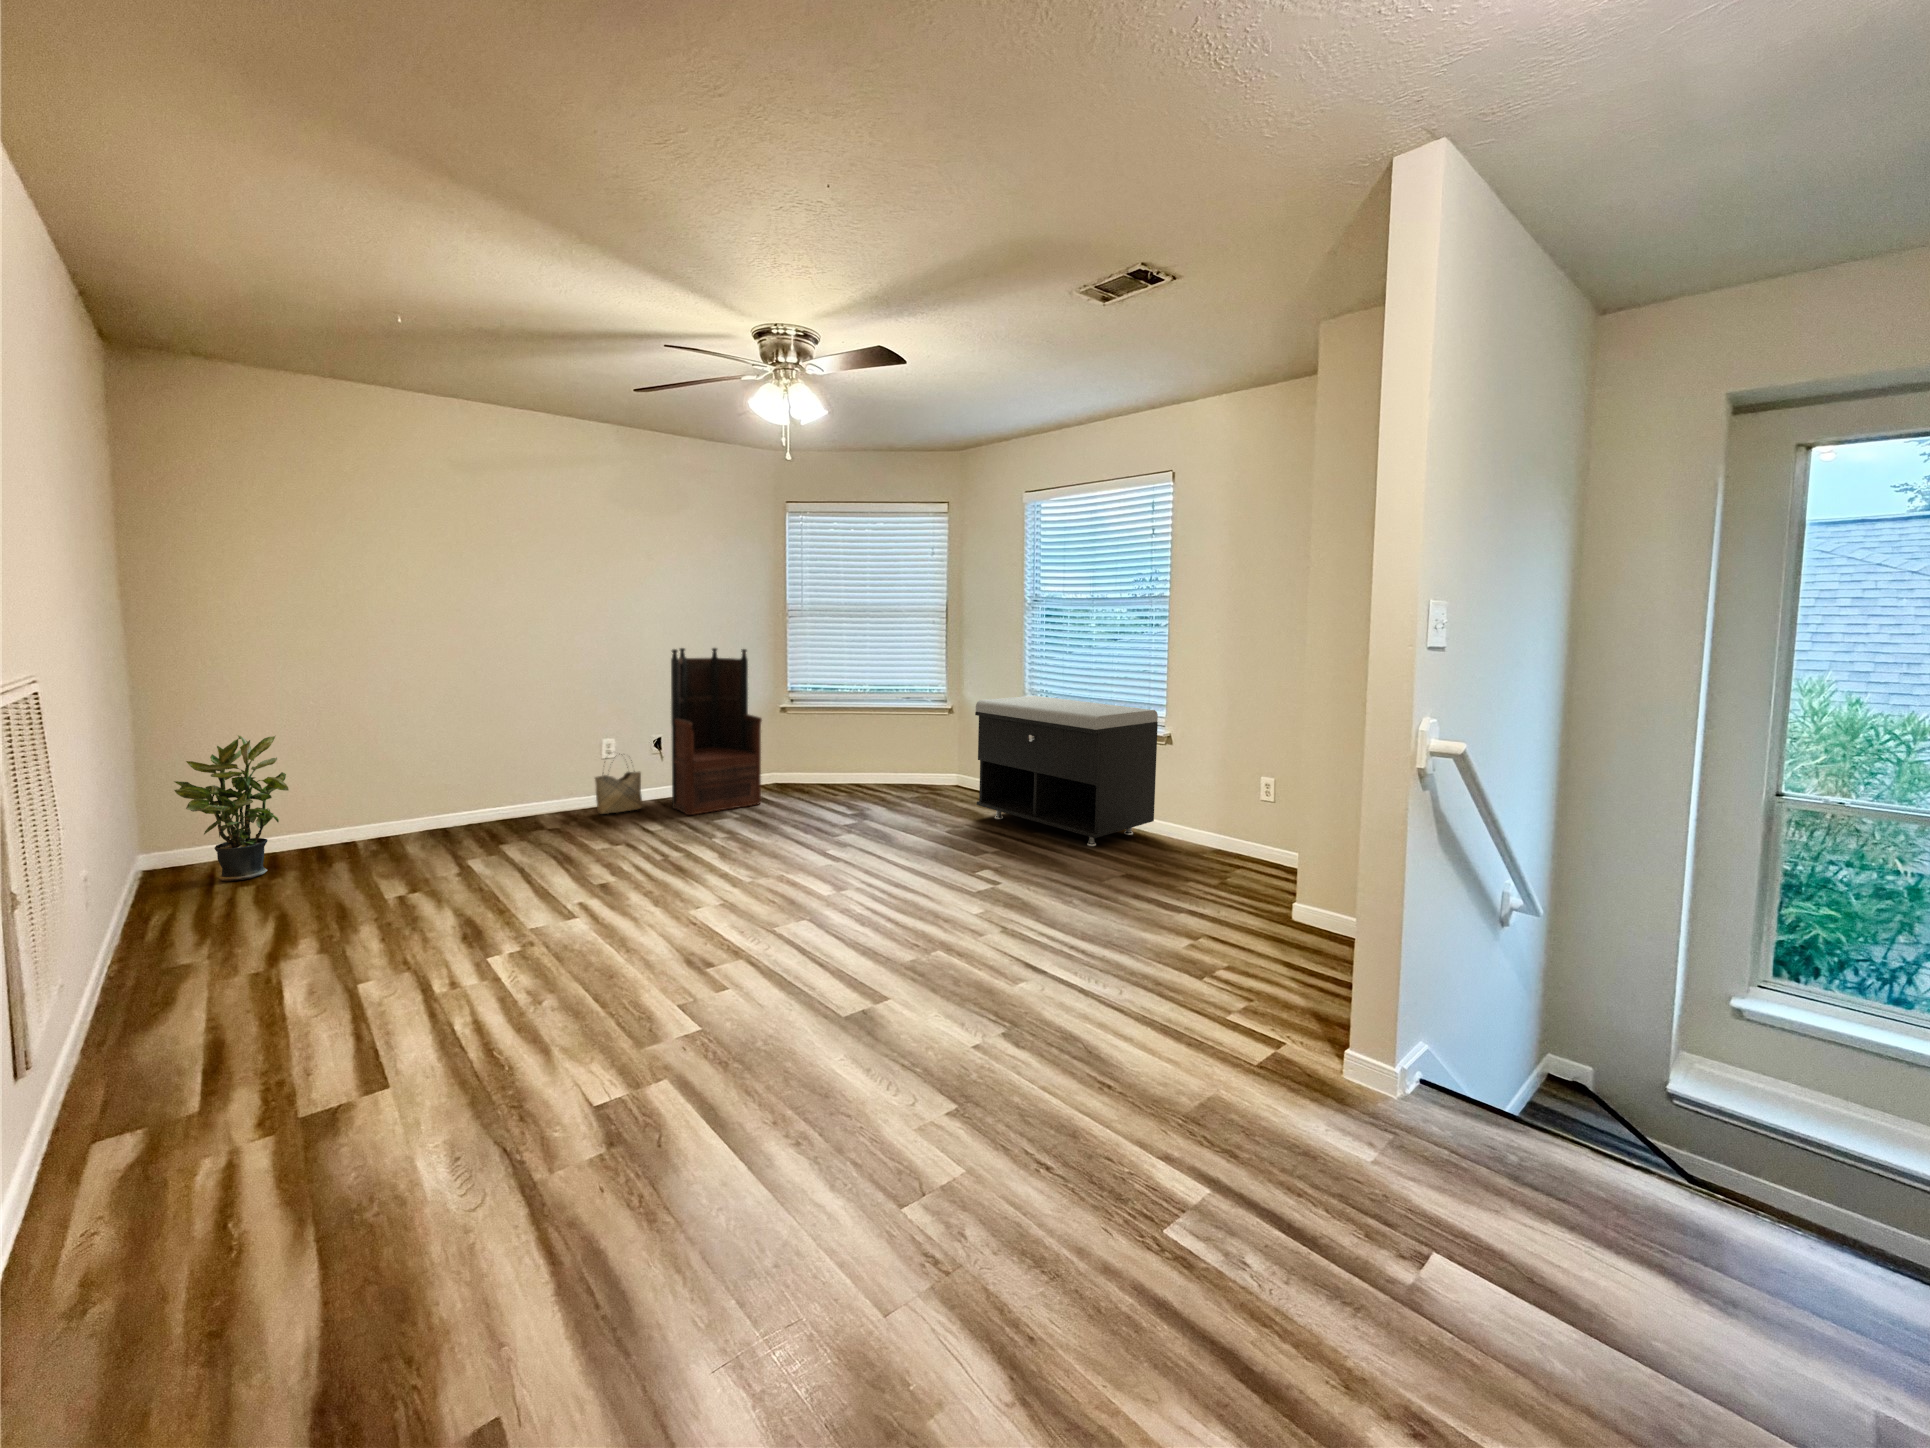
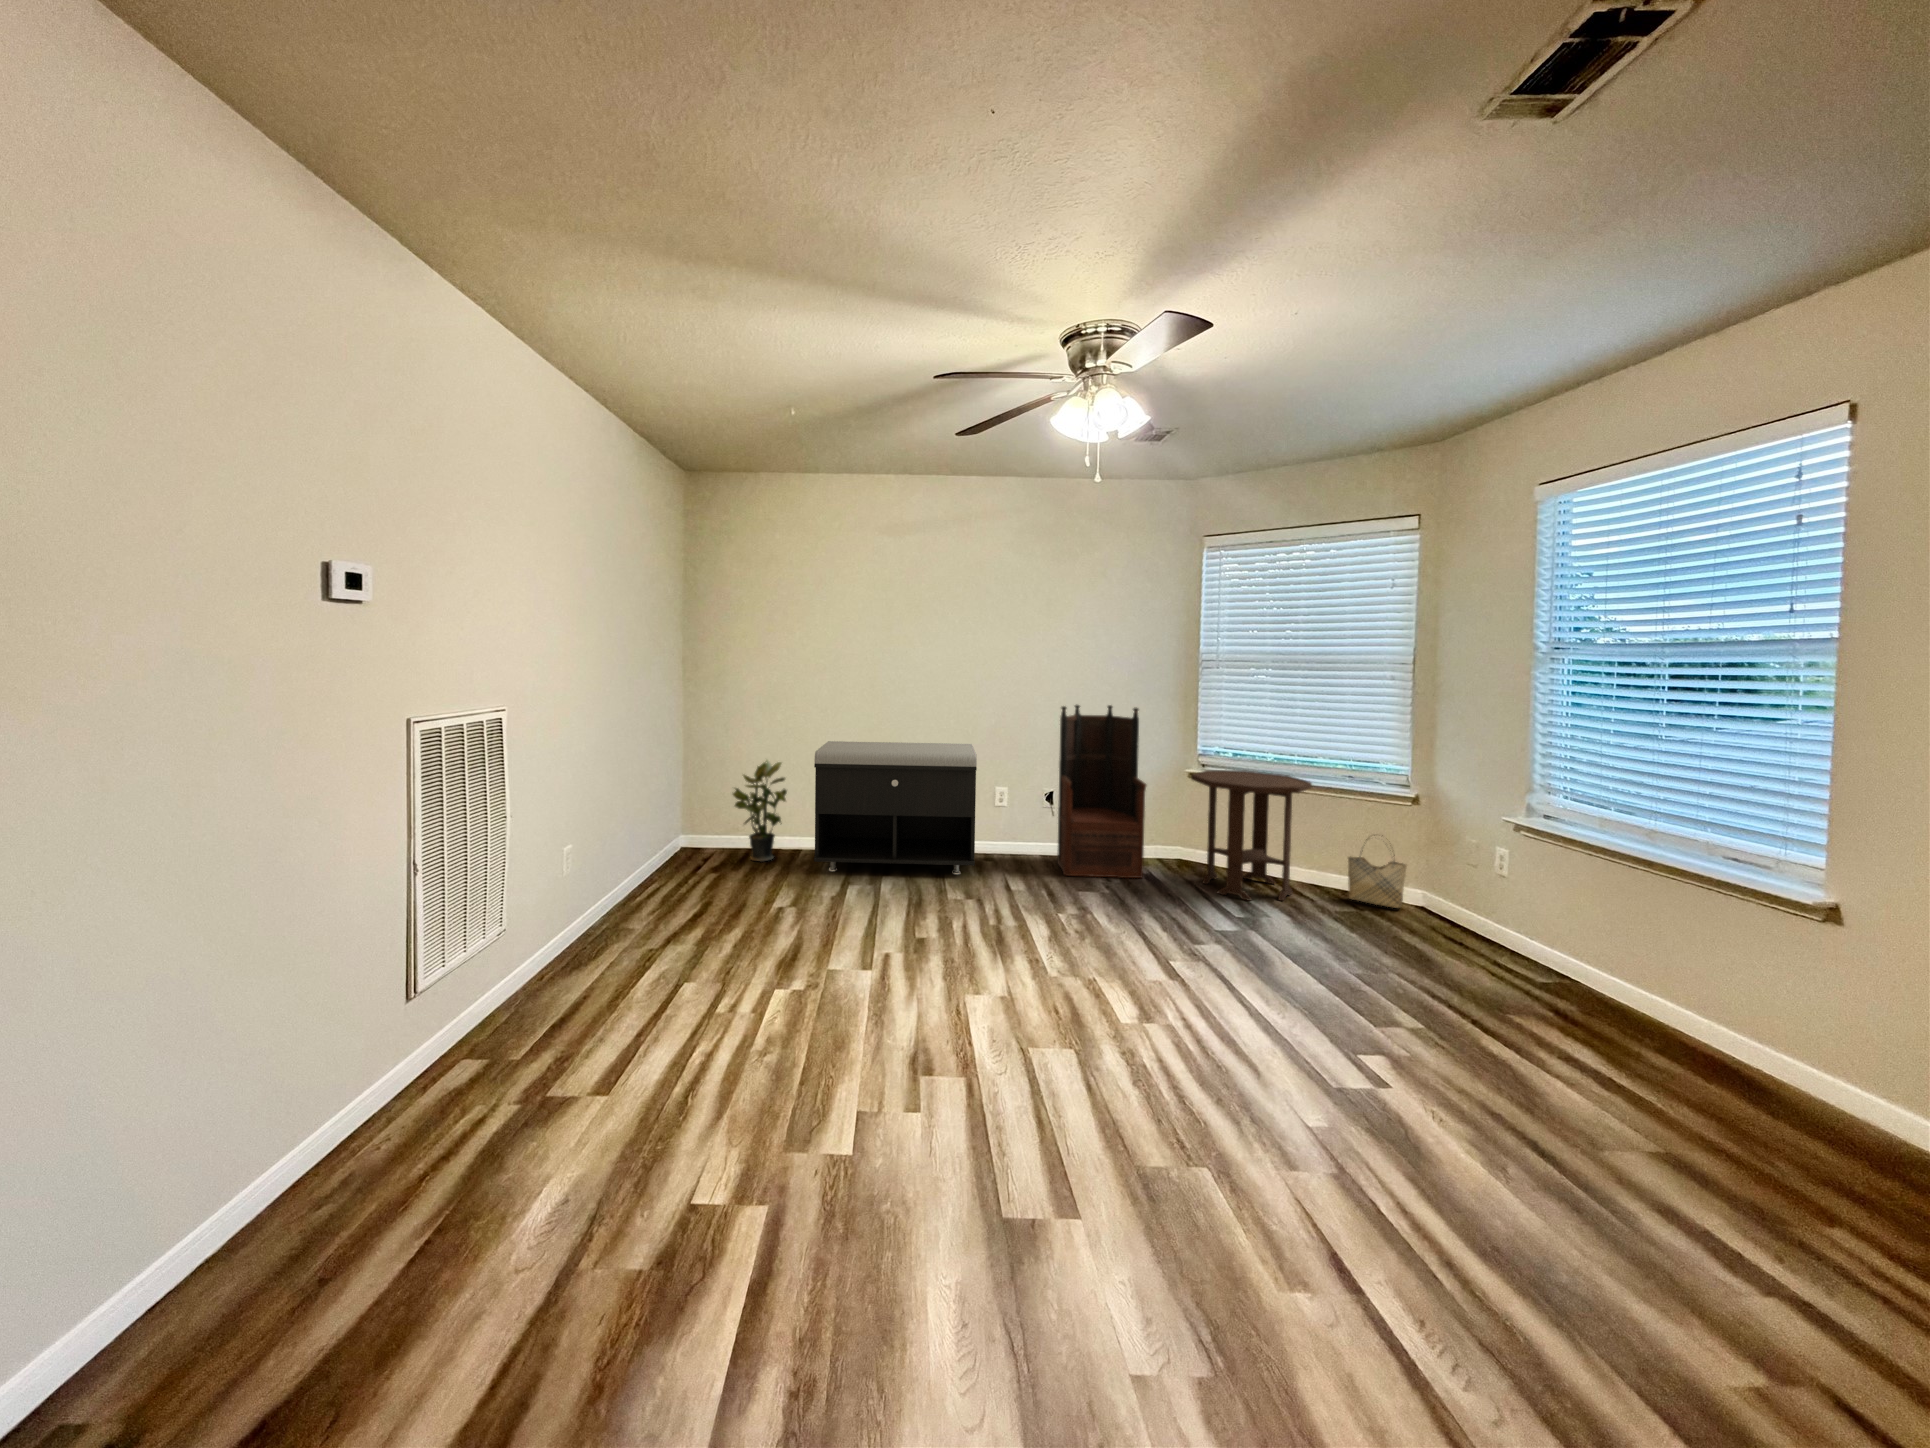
storage bench: present [975,696,1158,846] -> present [814,741,977,875]
side table: none [800,700,890,804] -> present [1191,770,1312,901]
woven basket: present [595,760,642,814] -> present [1348,835,1407,908]

